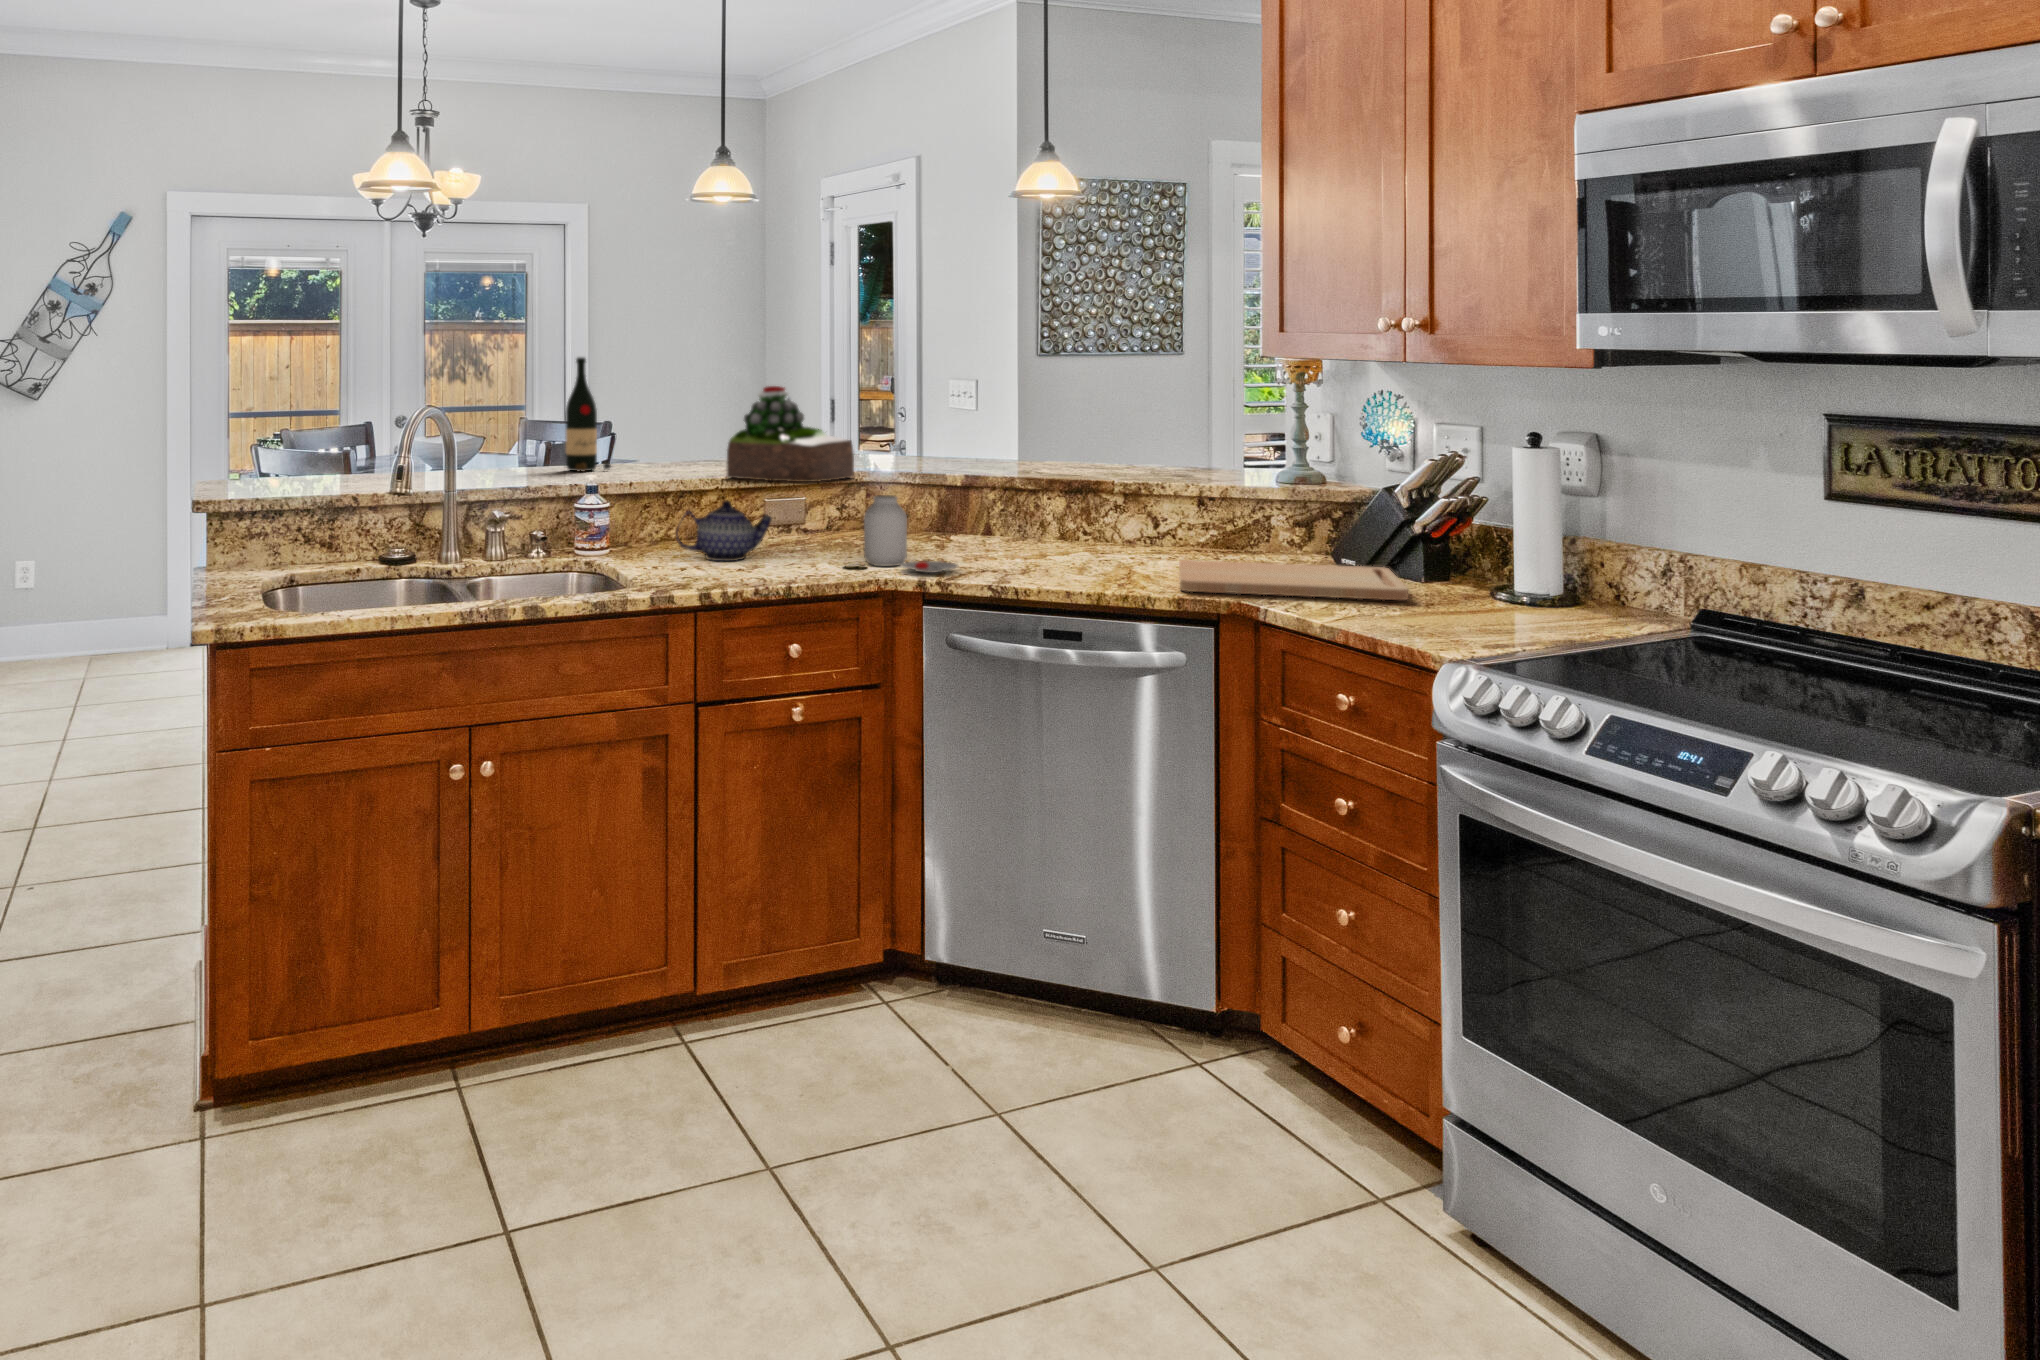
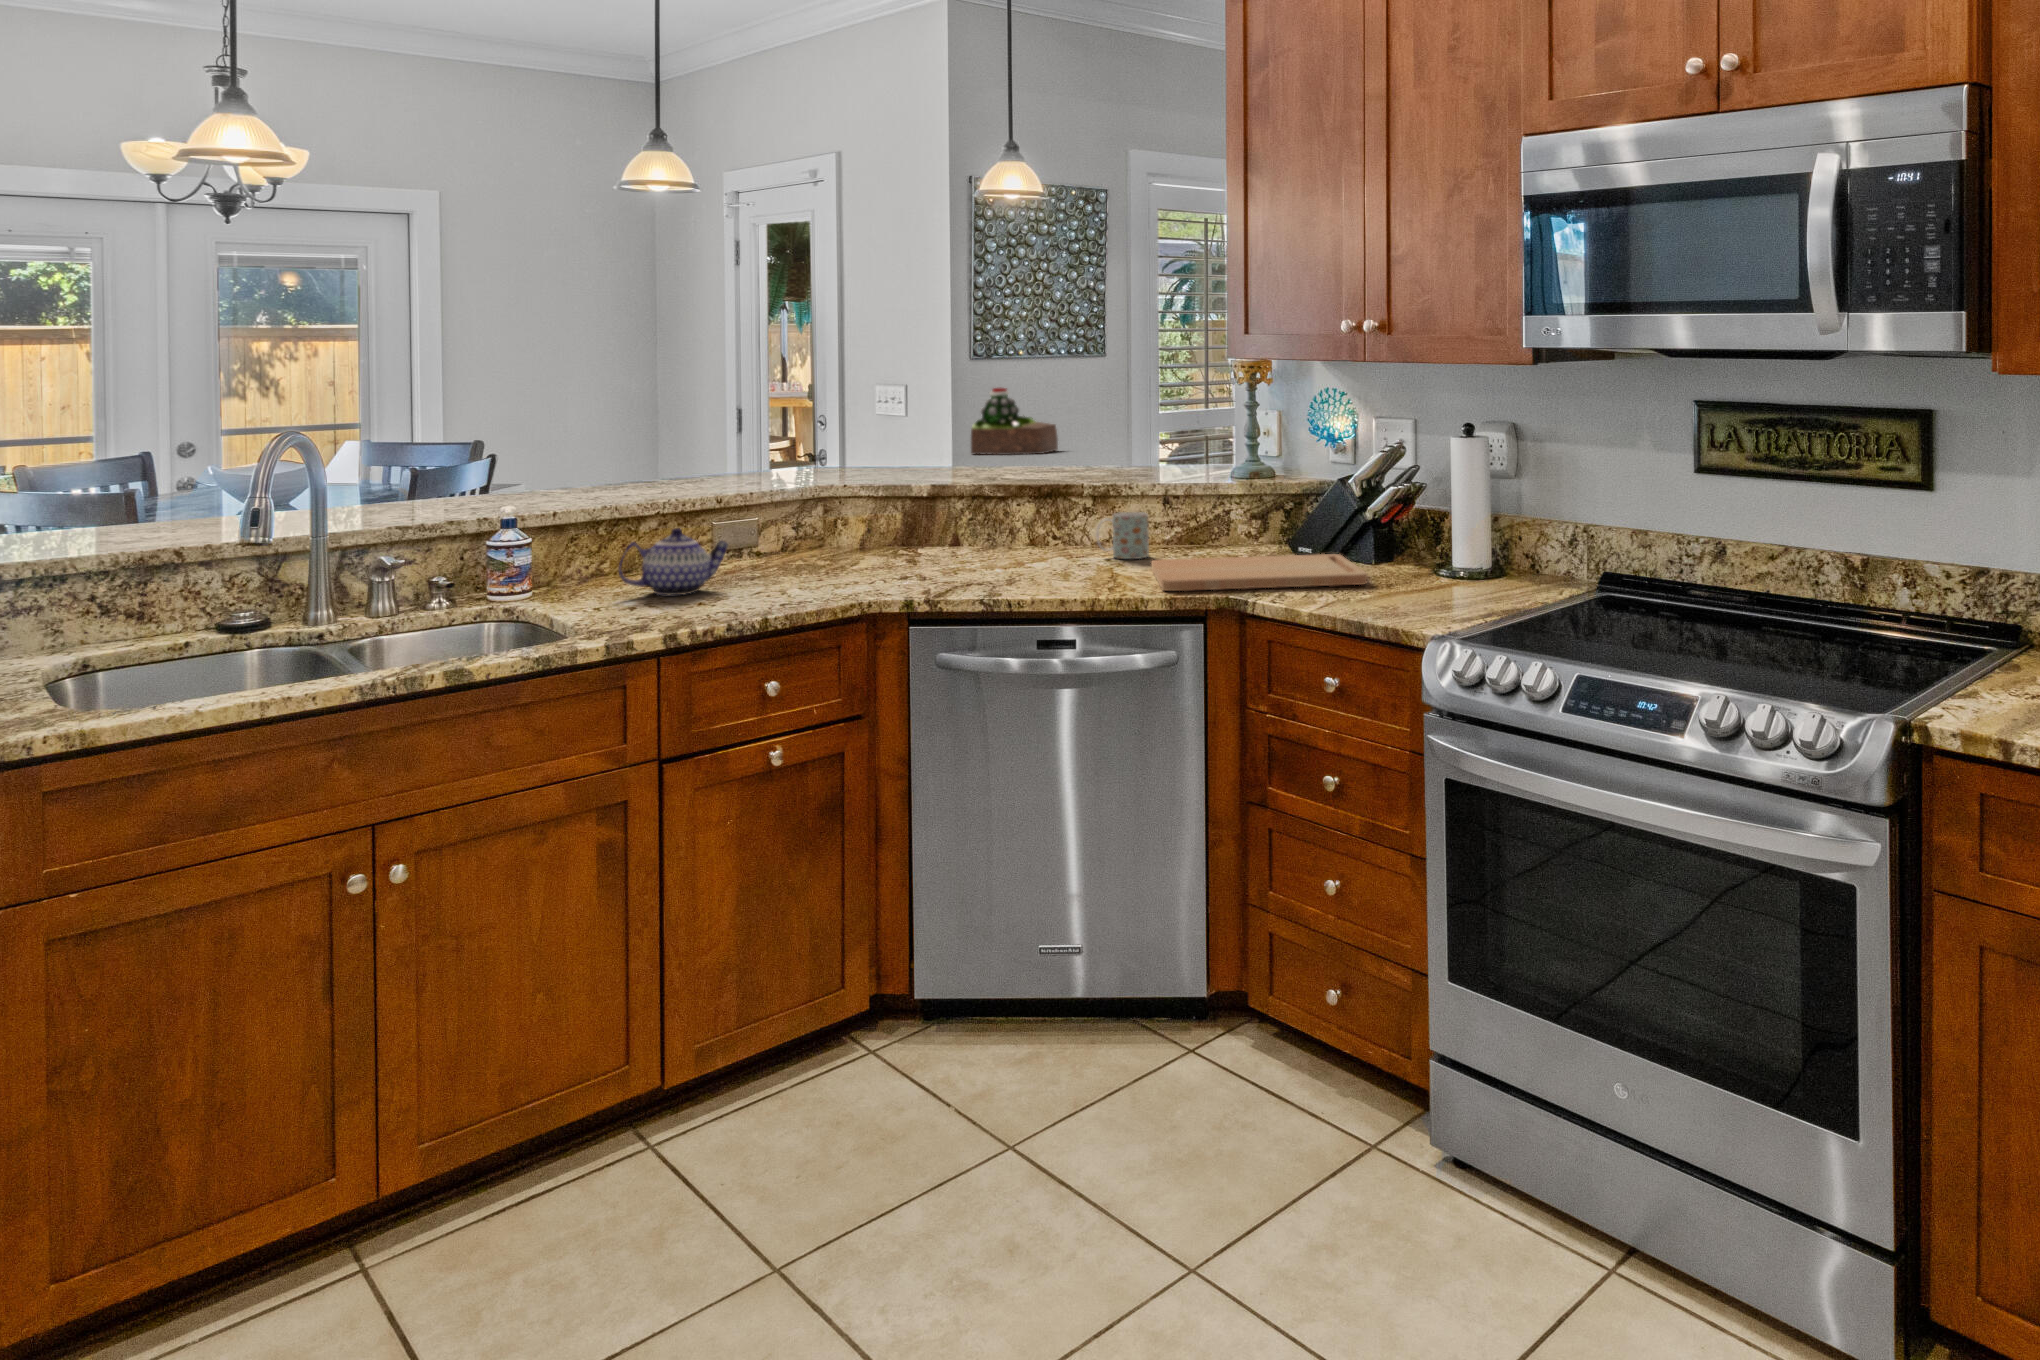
wine bottle: present [565,357,611,471] -> none [461,374,520,505]
succulent plant: present [727,386,854,482] -> present [971,388,1058,455]
jar: present [847,495,957,573] -> none [813,512,938,592]
mug: none [1128,511,1183,558] -> present [1096,512,1149,559]

